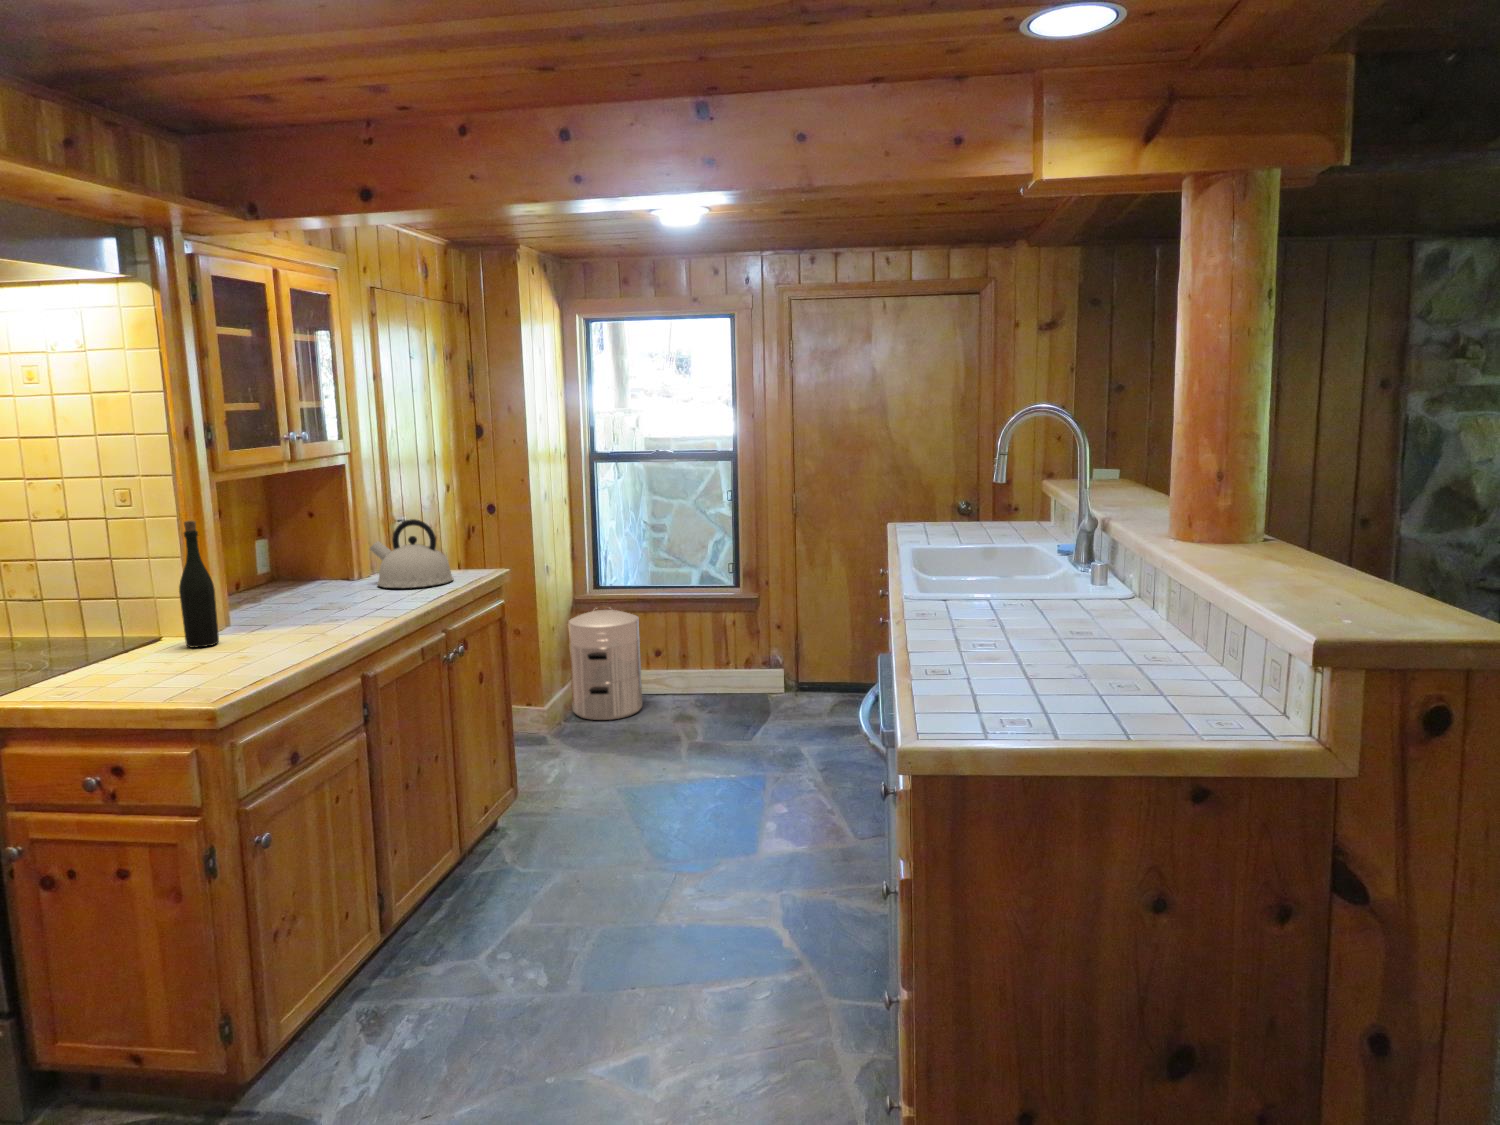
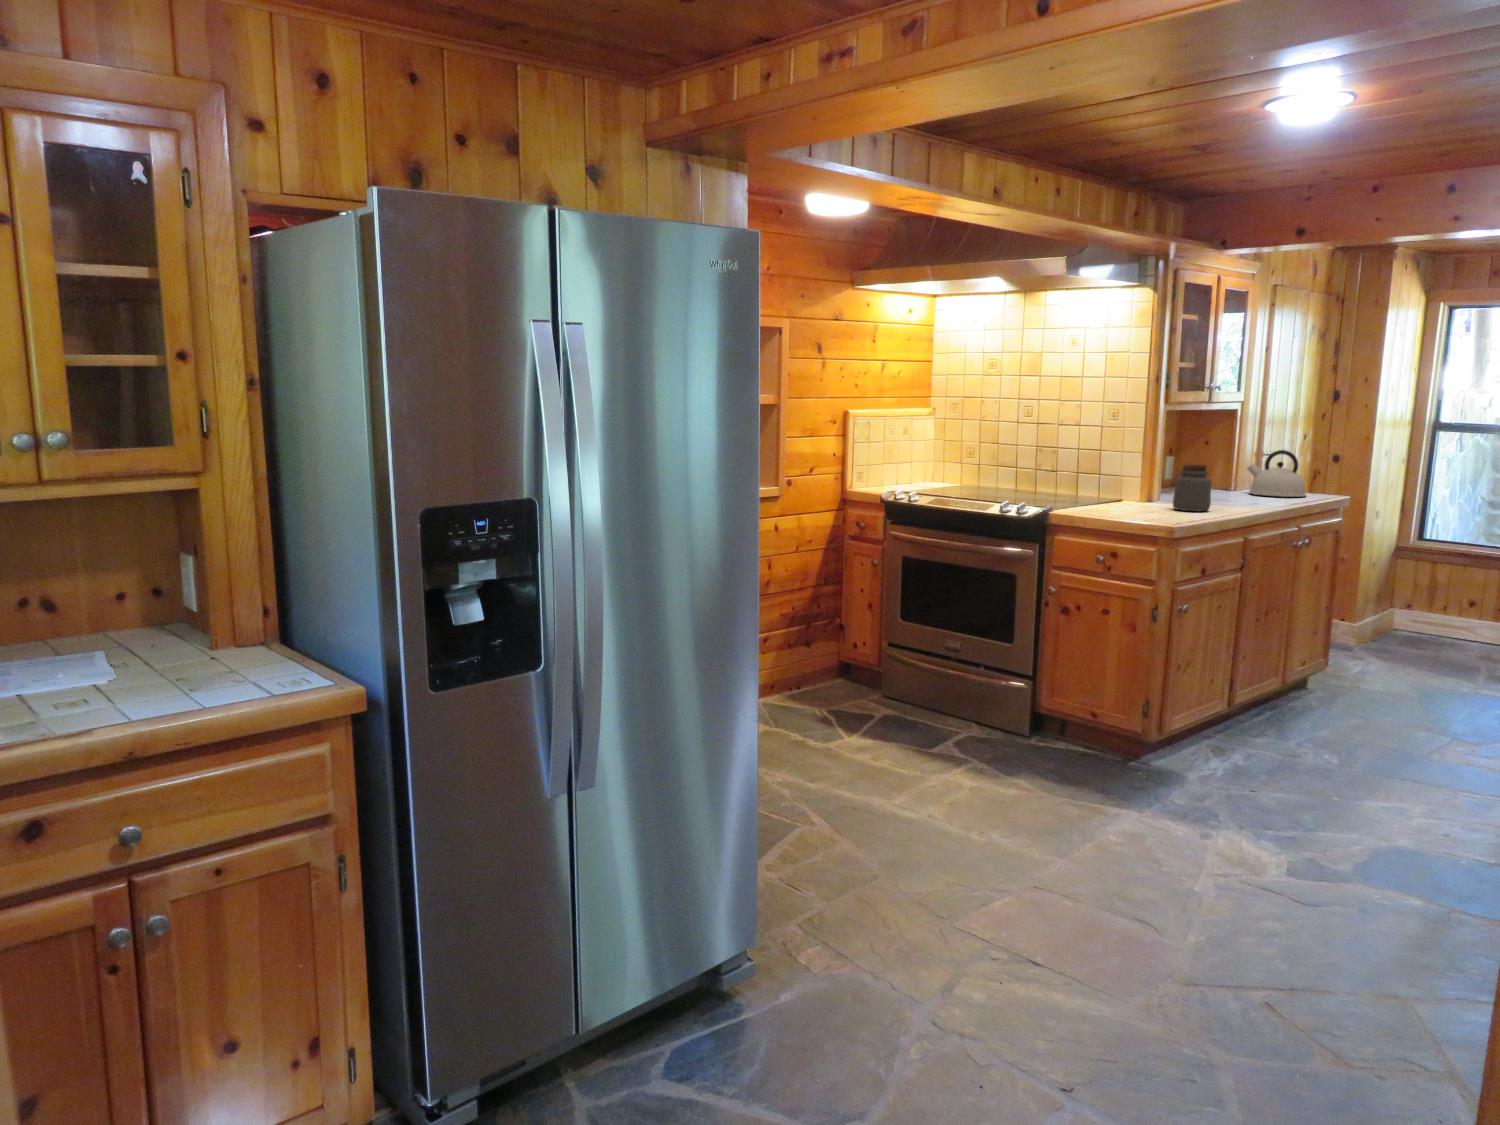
bottle: present [179,521,219,648] -> none [1140,430,1162,505]
jar: none [232,572,298,655] -> present [1173,463,1211,511]
waste bin: present [568,606,642,720] -> none [1377,553,1460,651]

